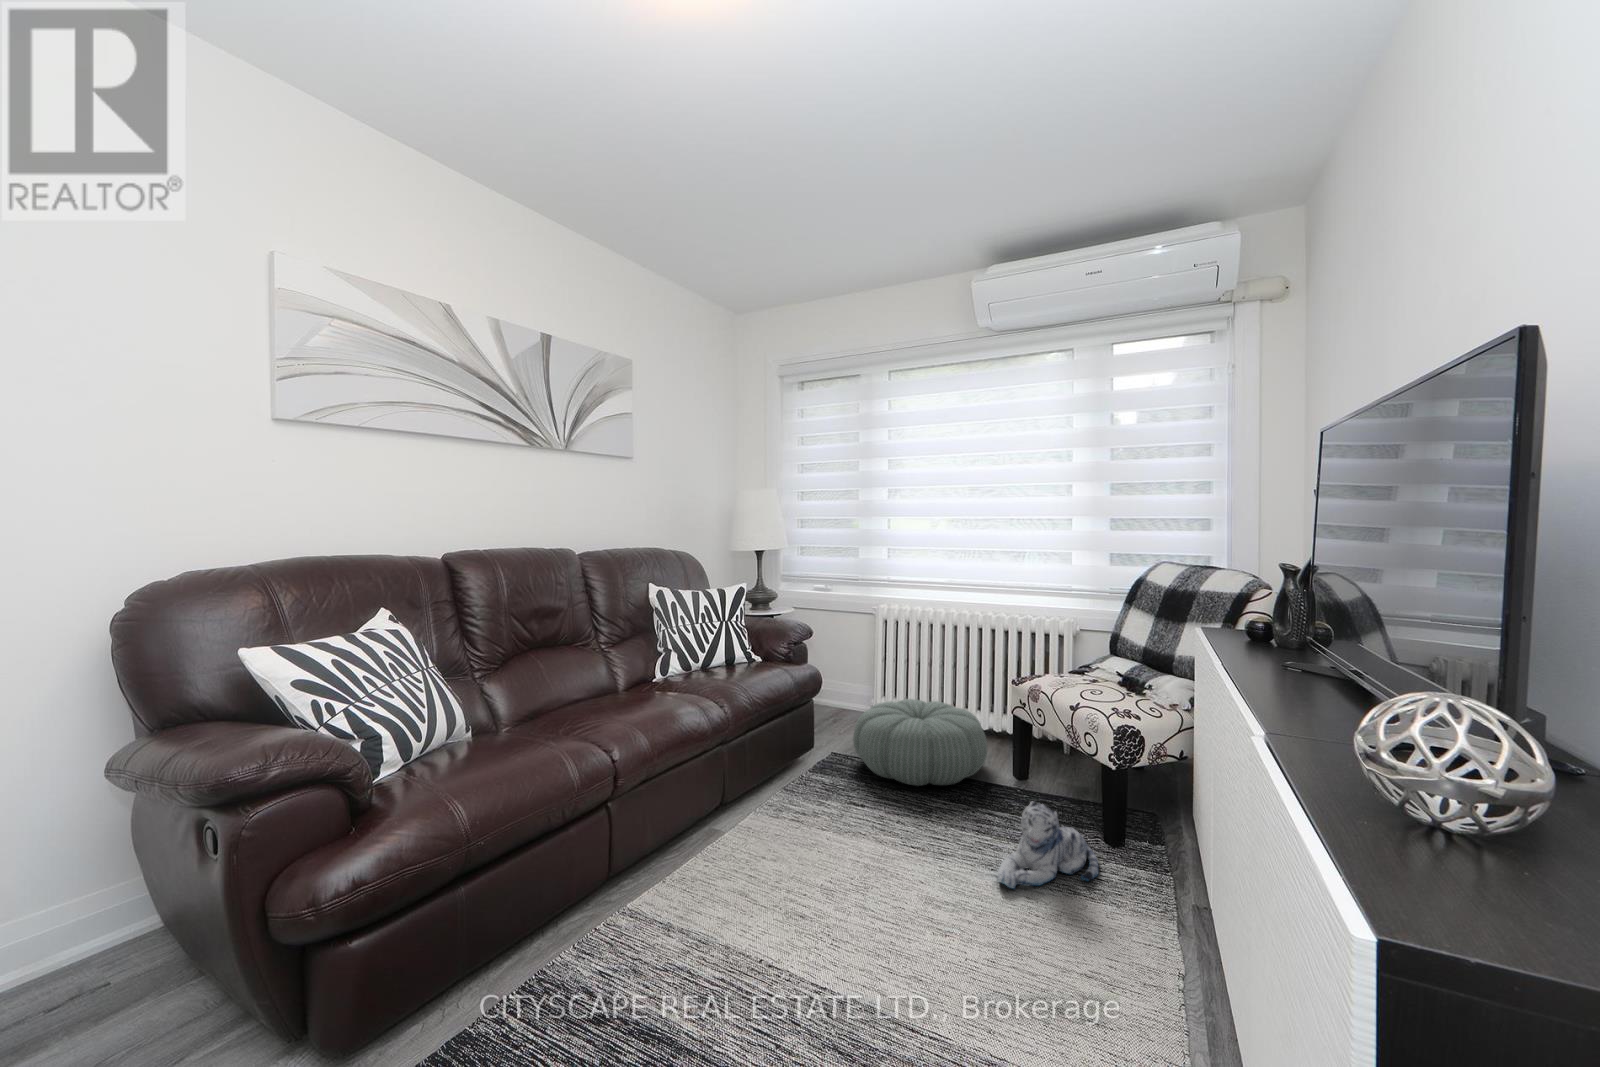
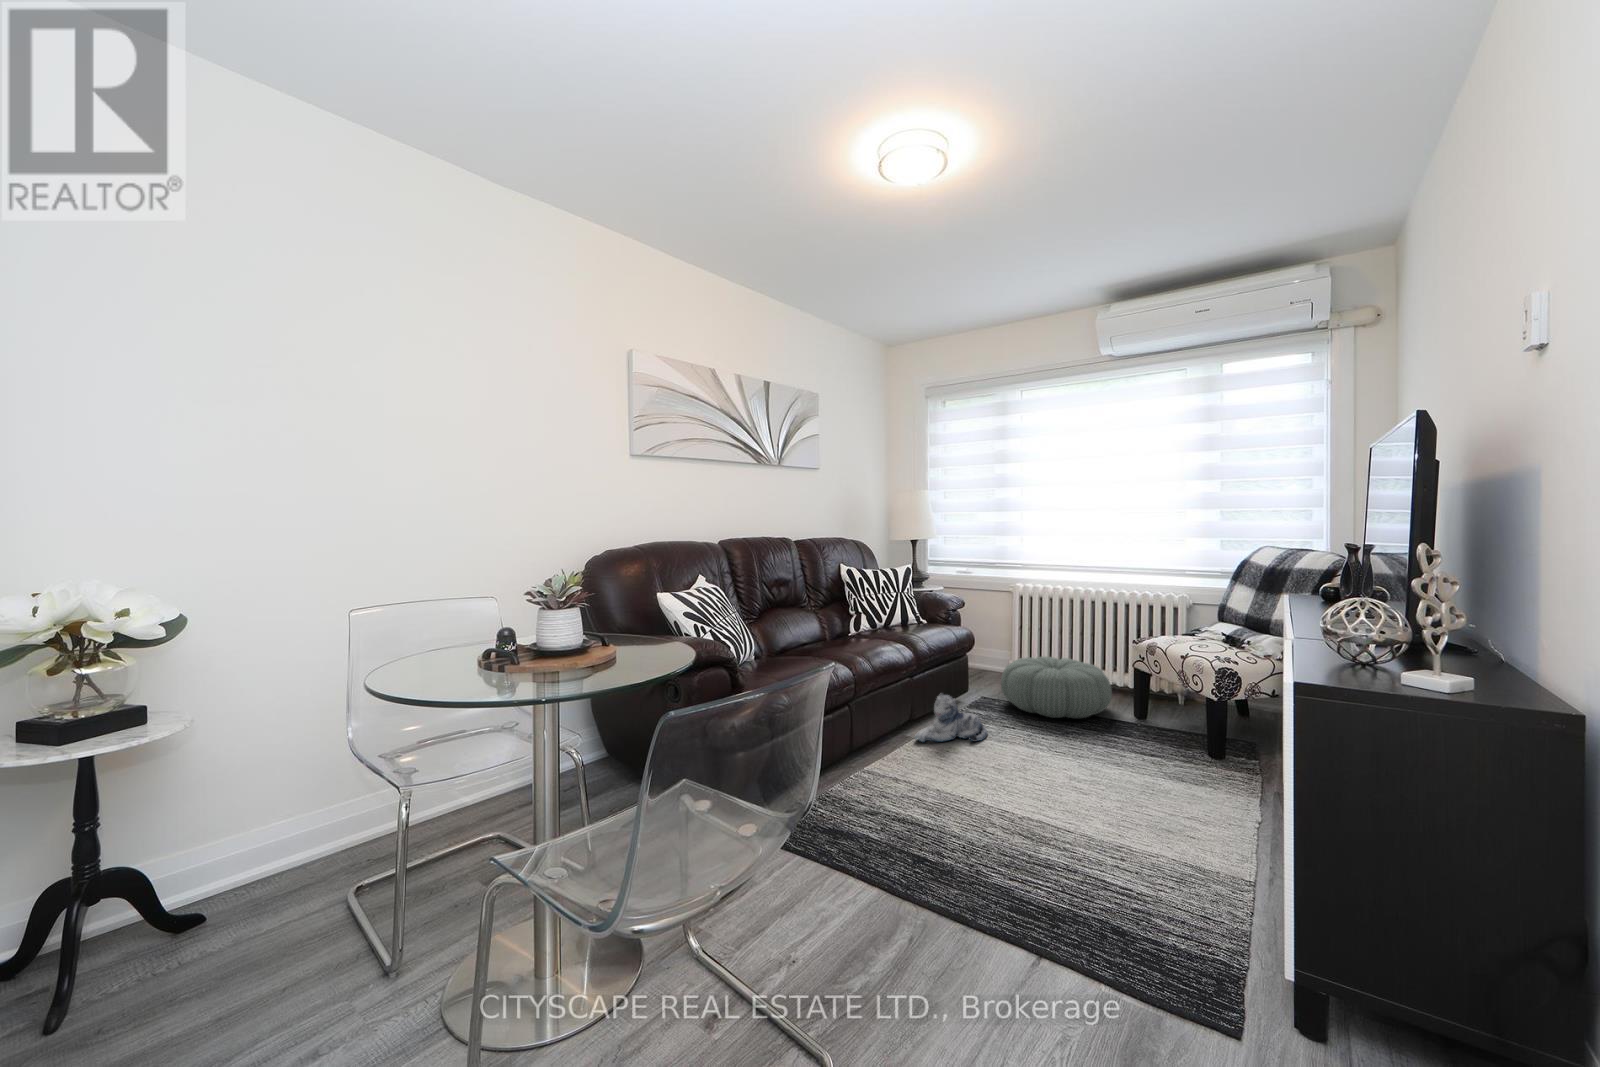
plush toy: present [997,801,1099,889] -> present [915,693,988,742]

